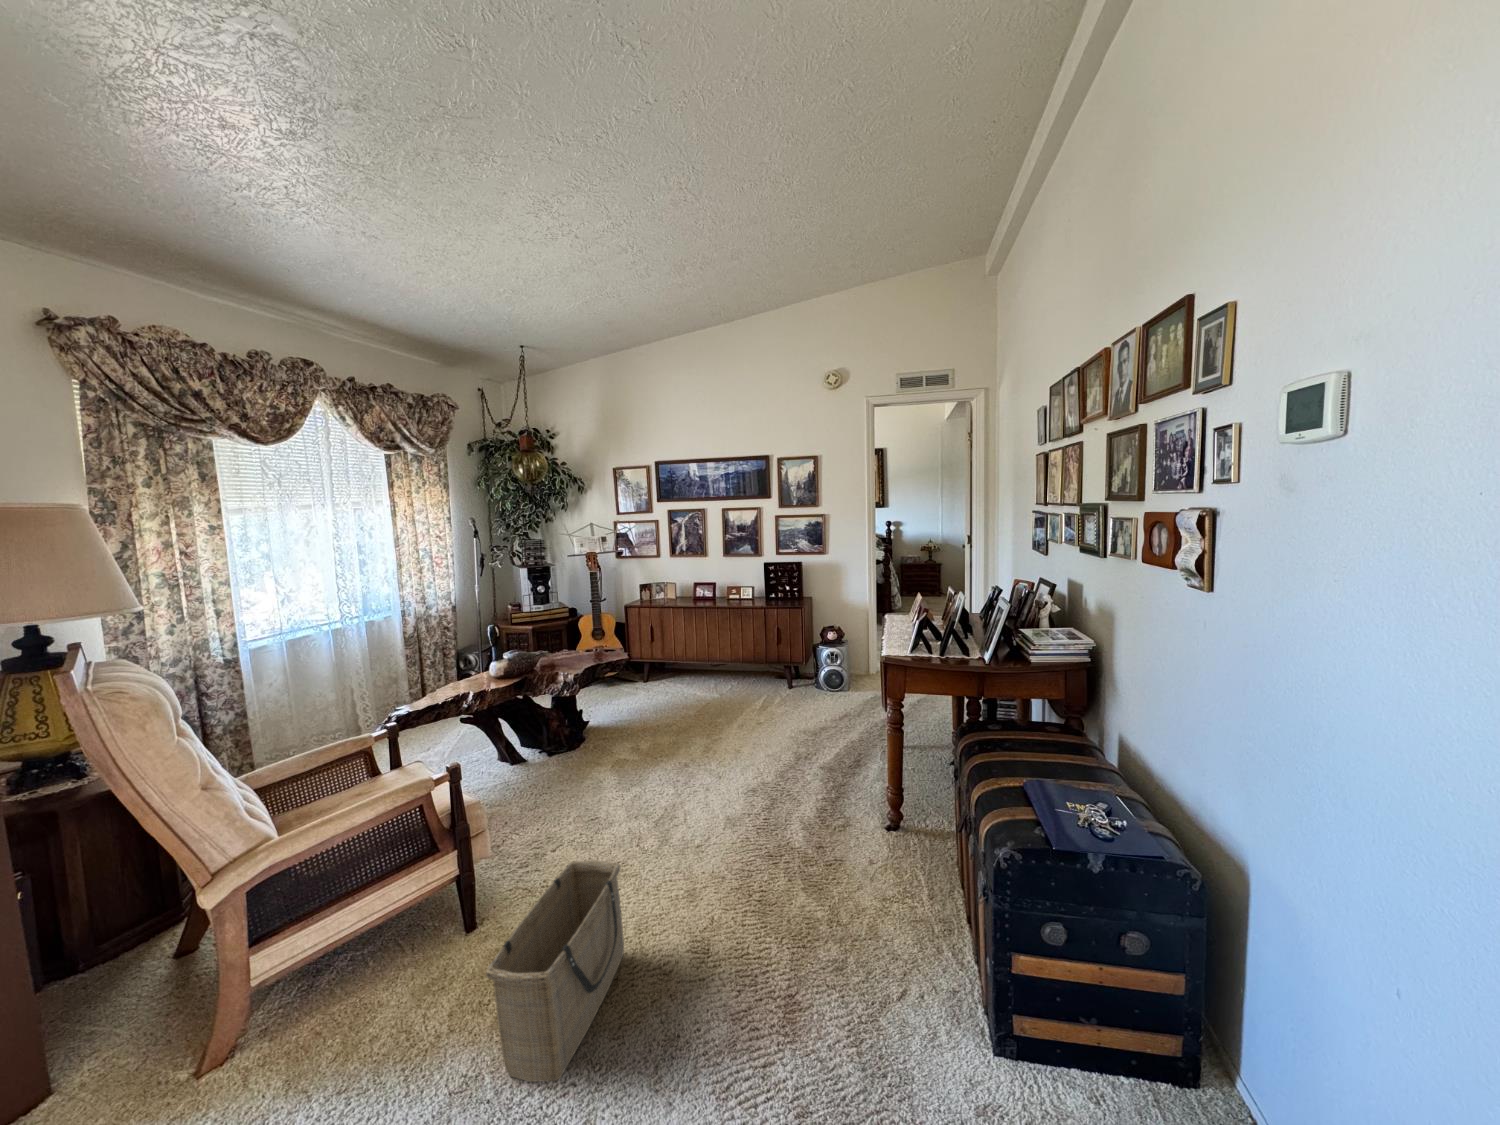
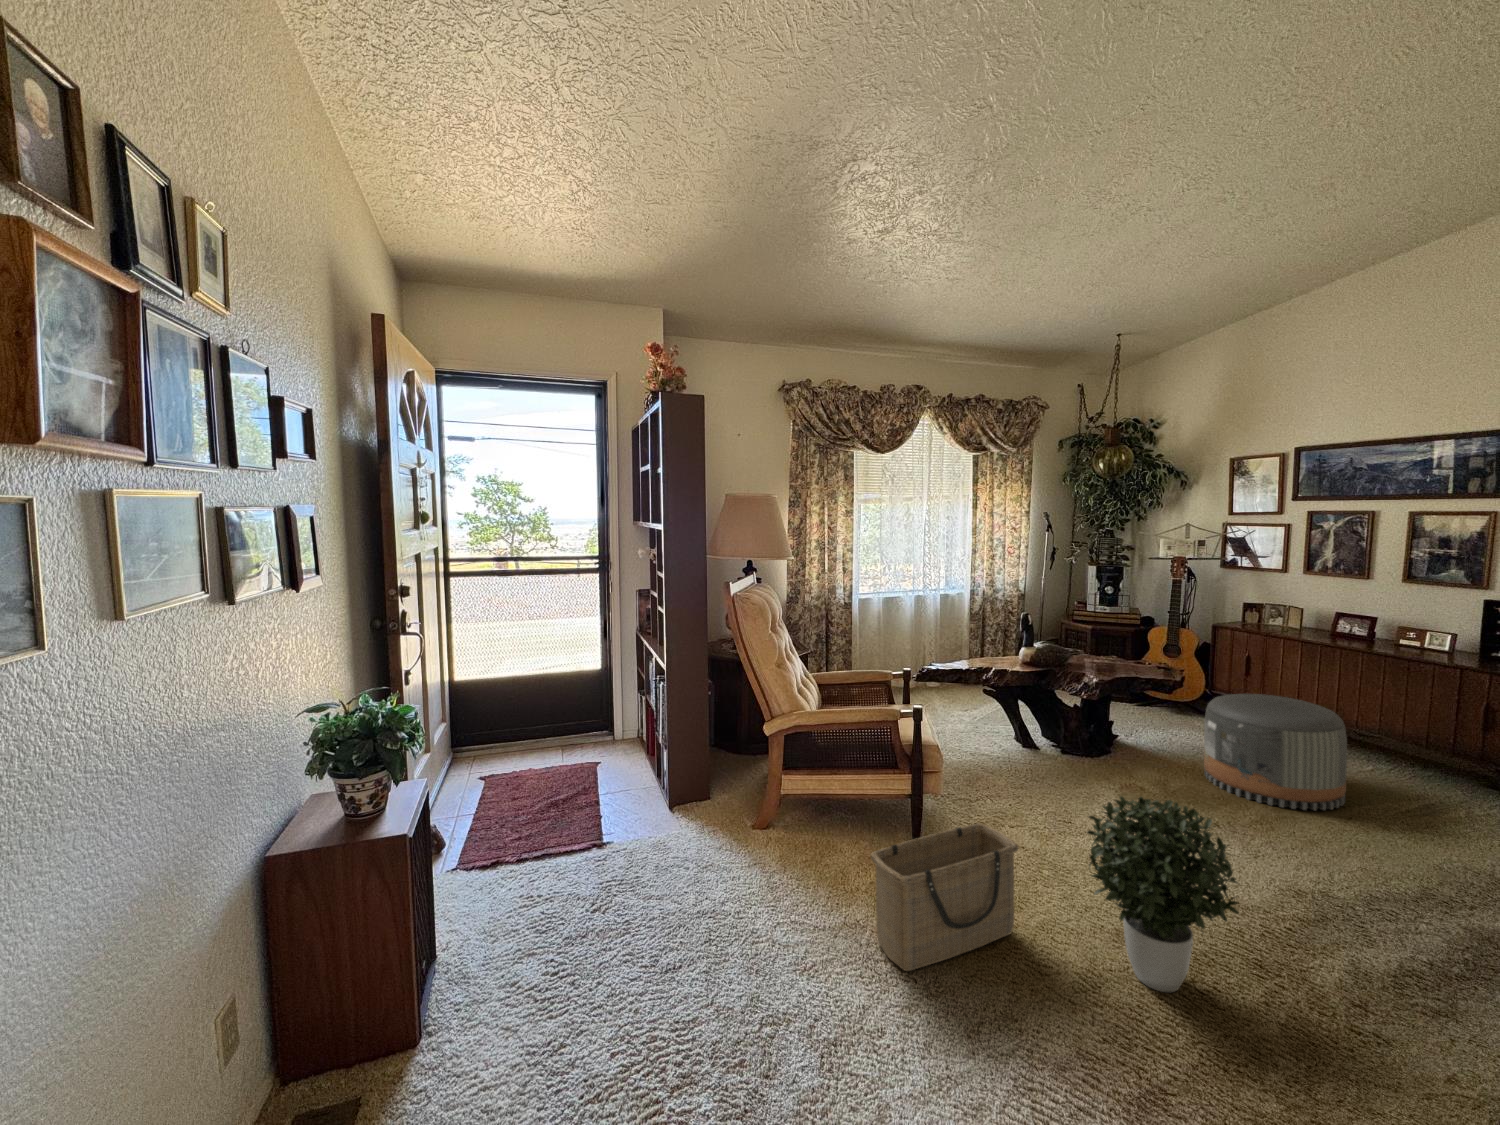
pouf: none [651,653,737,739] -> present [1204,694,1347,810]
potted plant: none [670,760,784,925] -> present [1087,796,1239,992]

